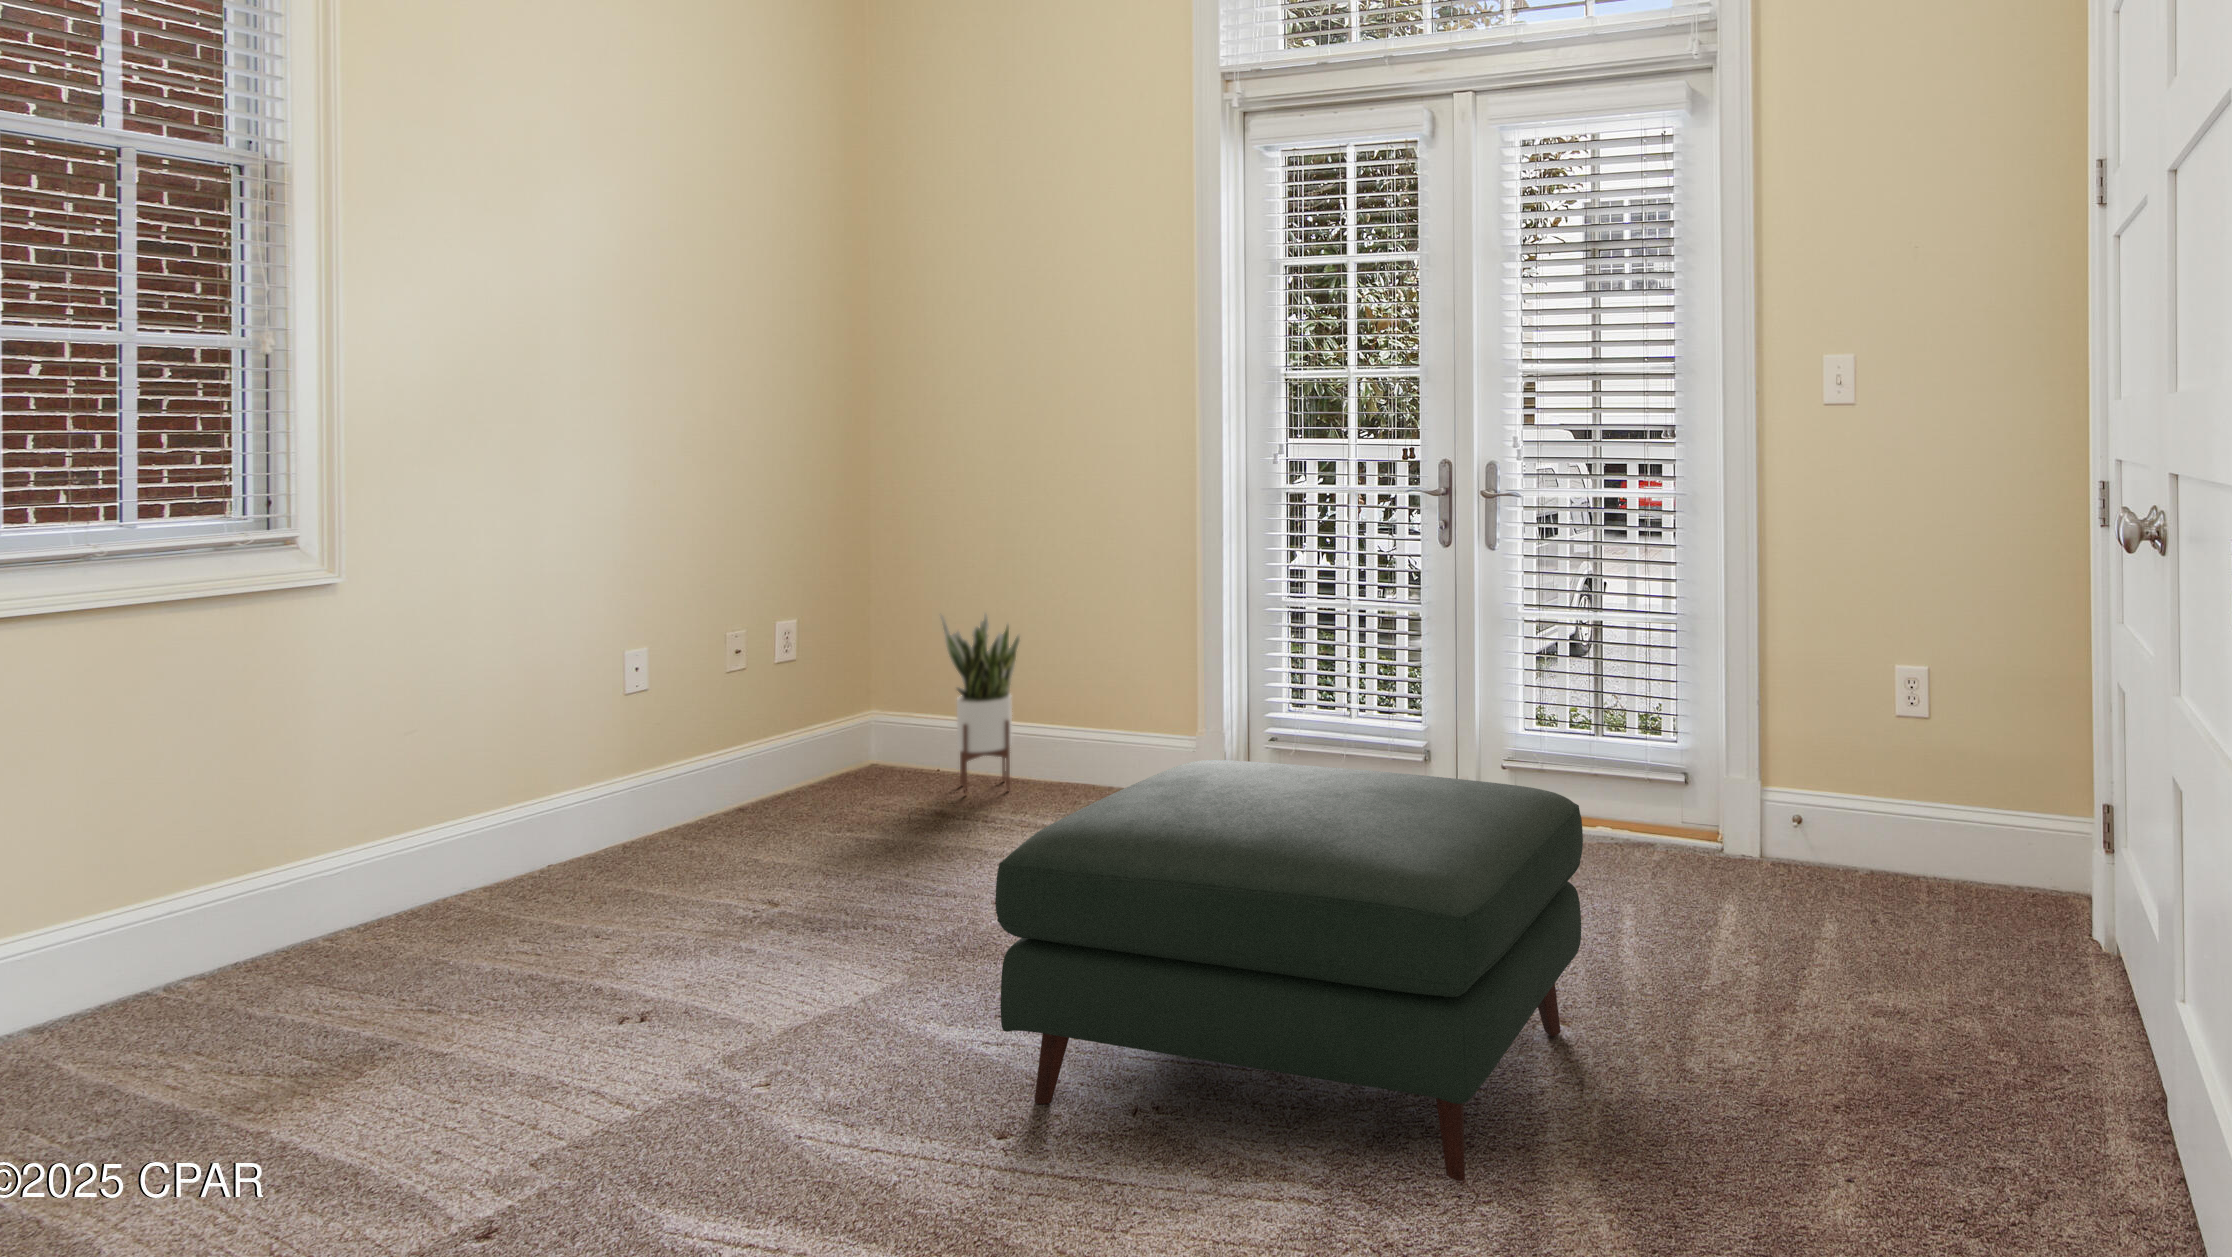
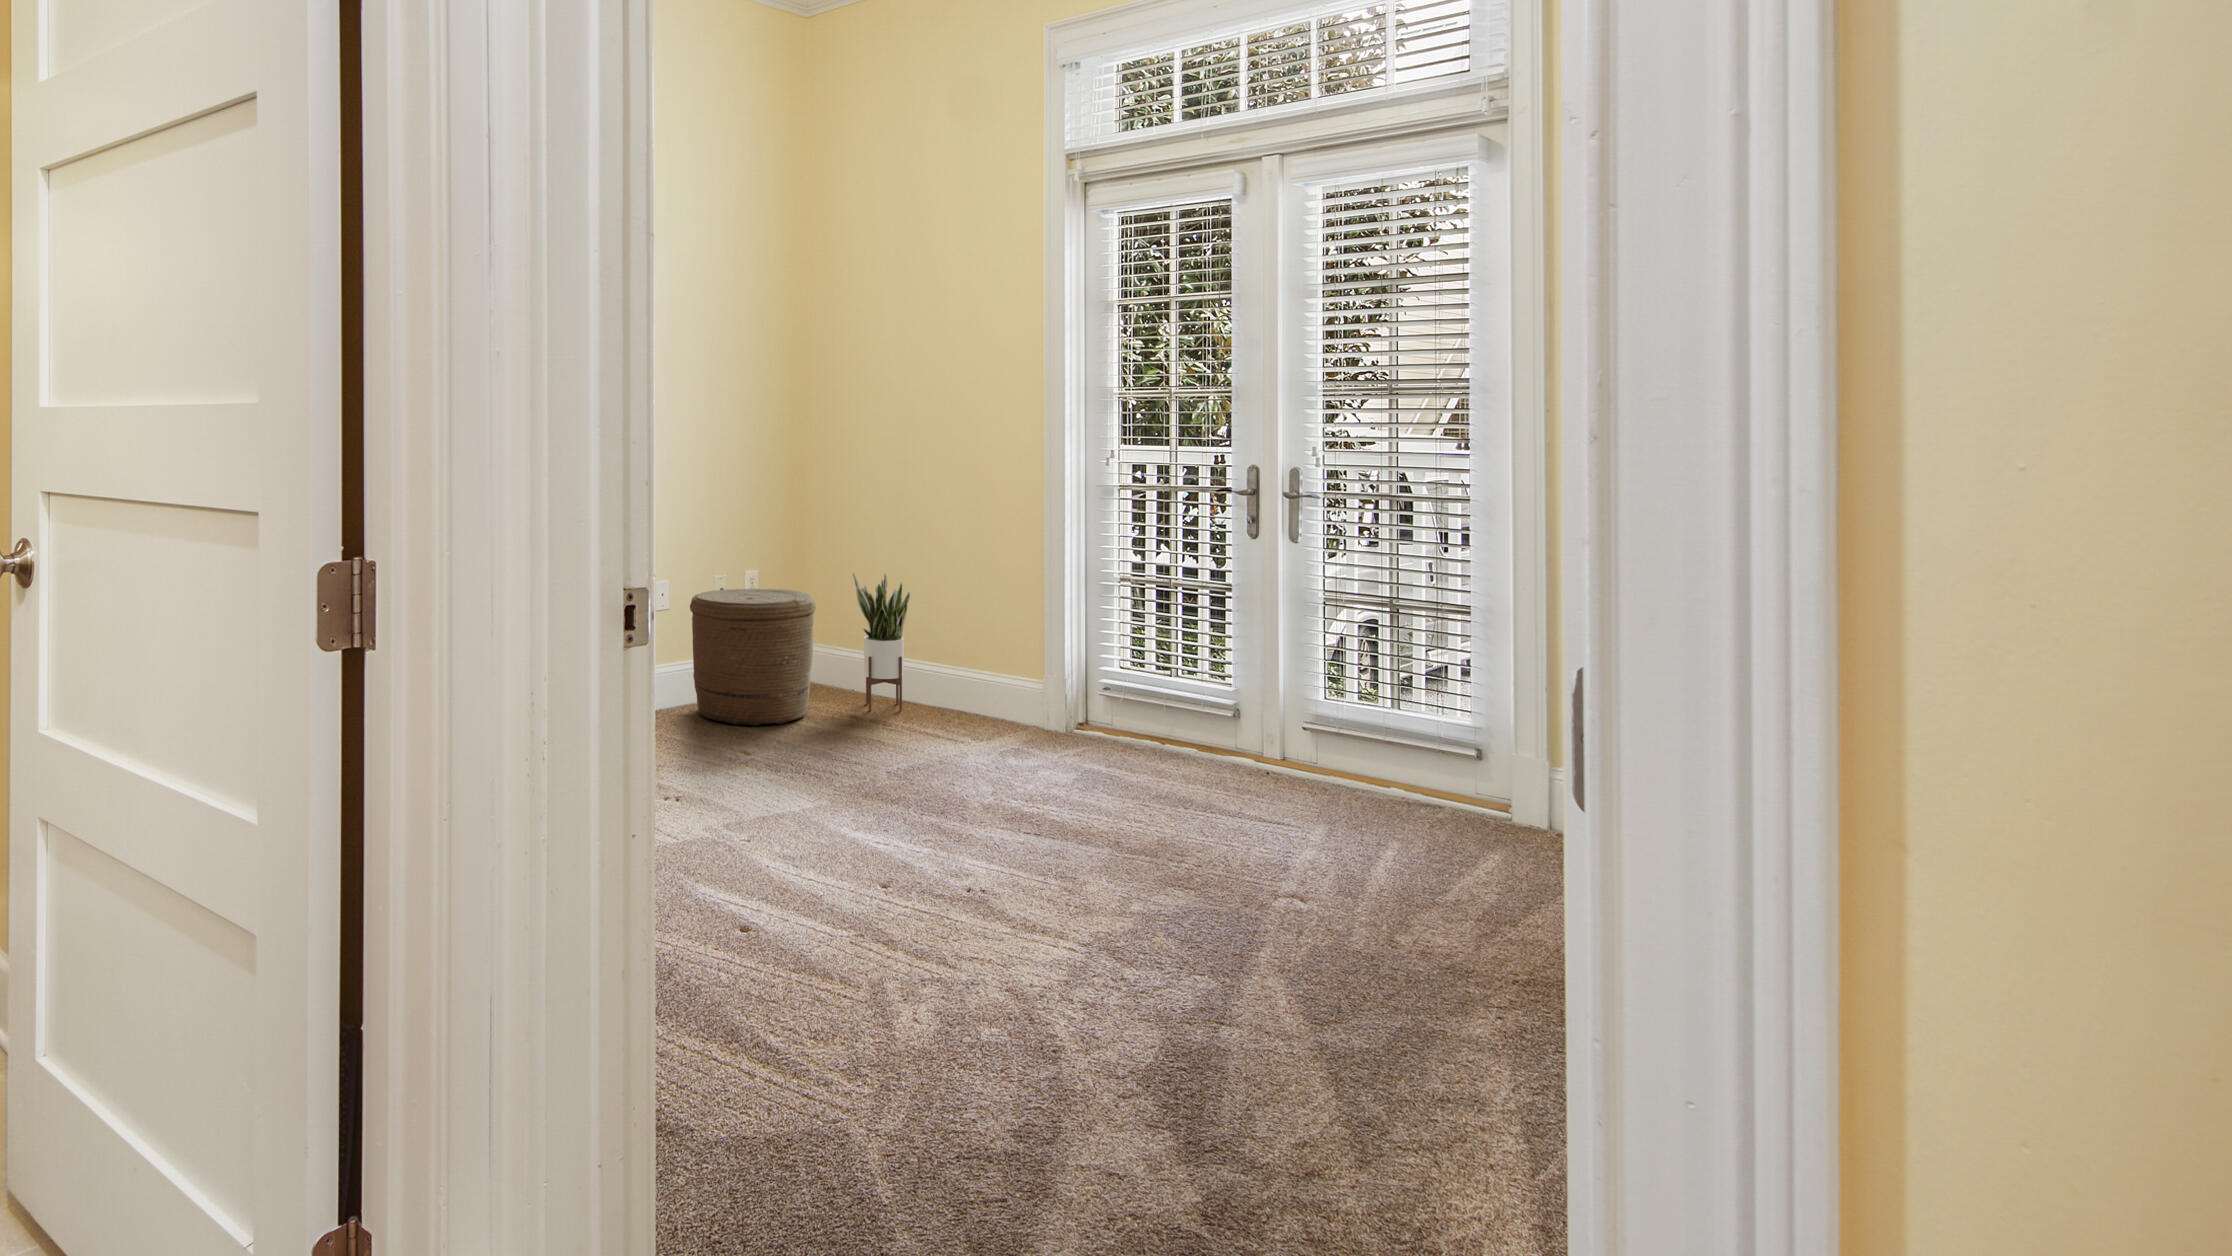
woven basket: none [690,643,886,841] -> present [690,589,816,726]
ottoman: present [995,760,1583,1181] -> none [895,684,1342,994]

